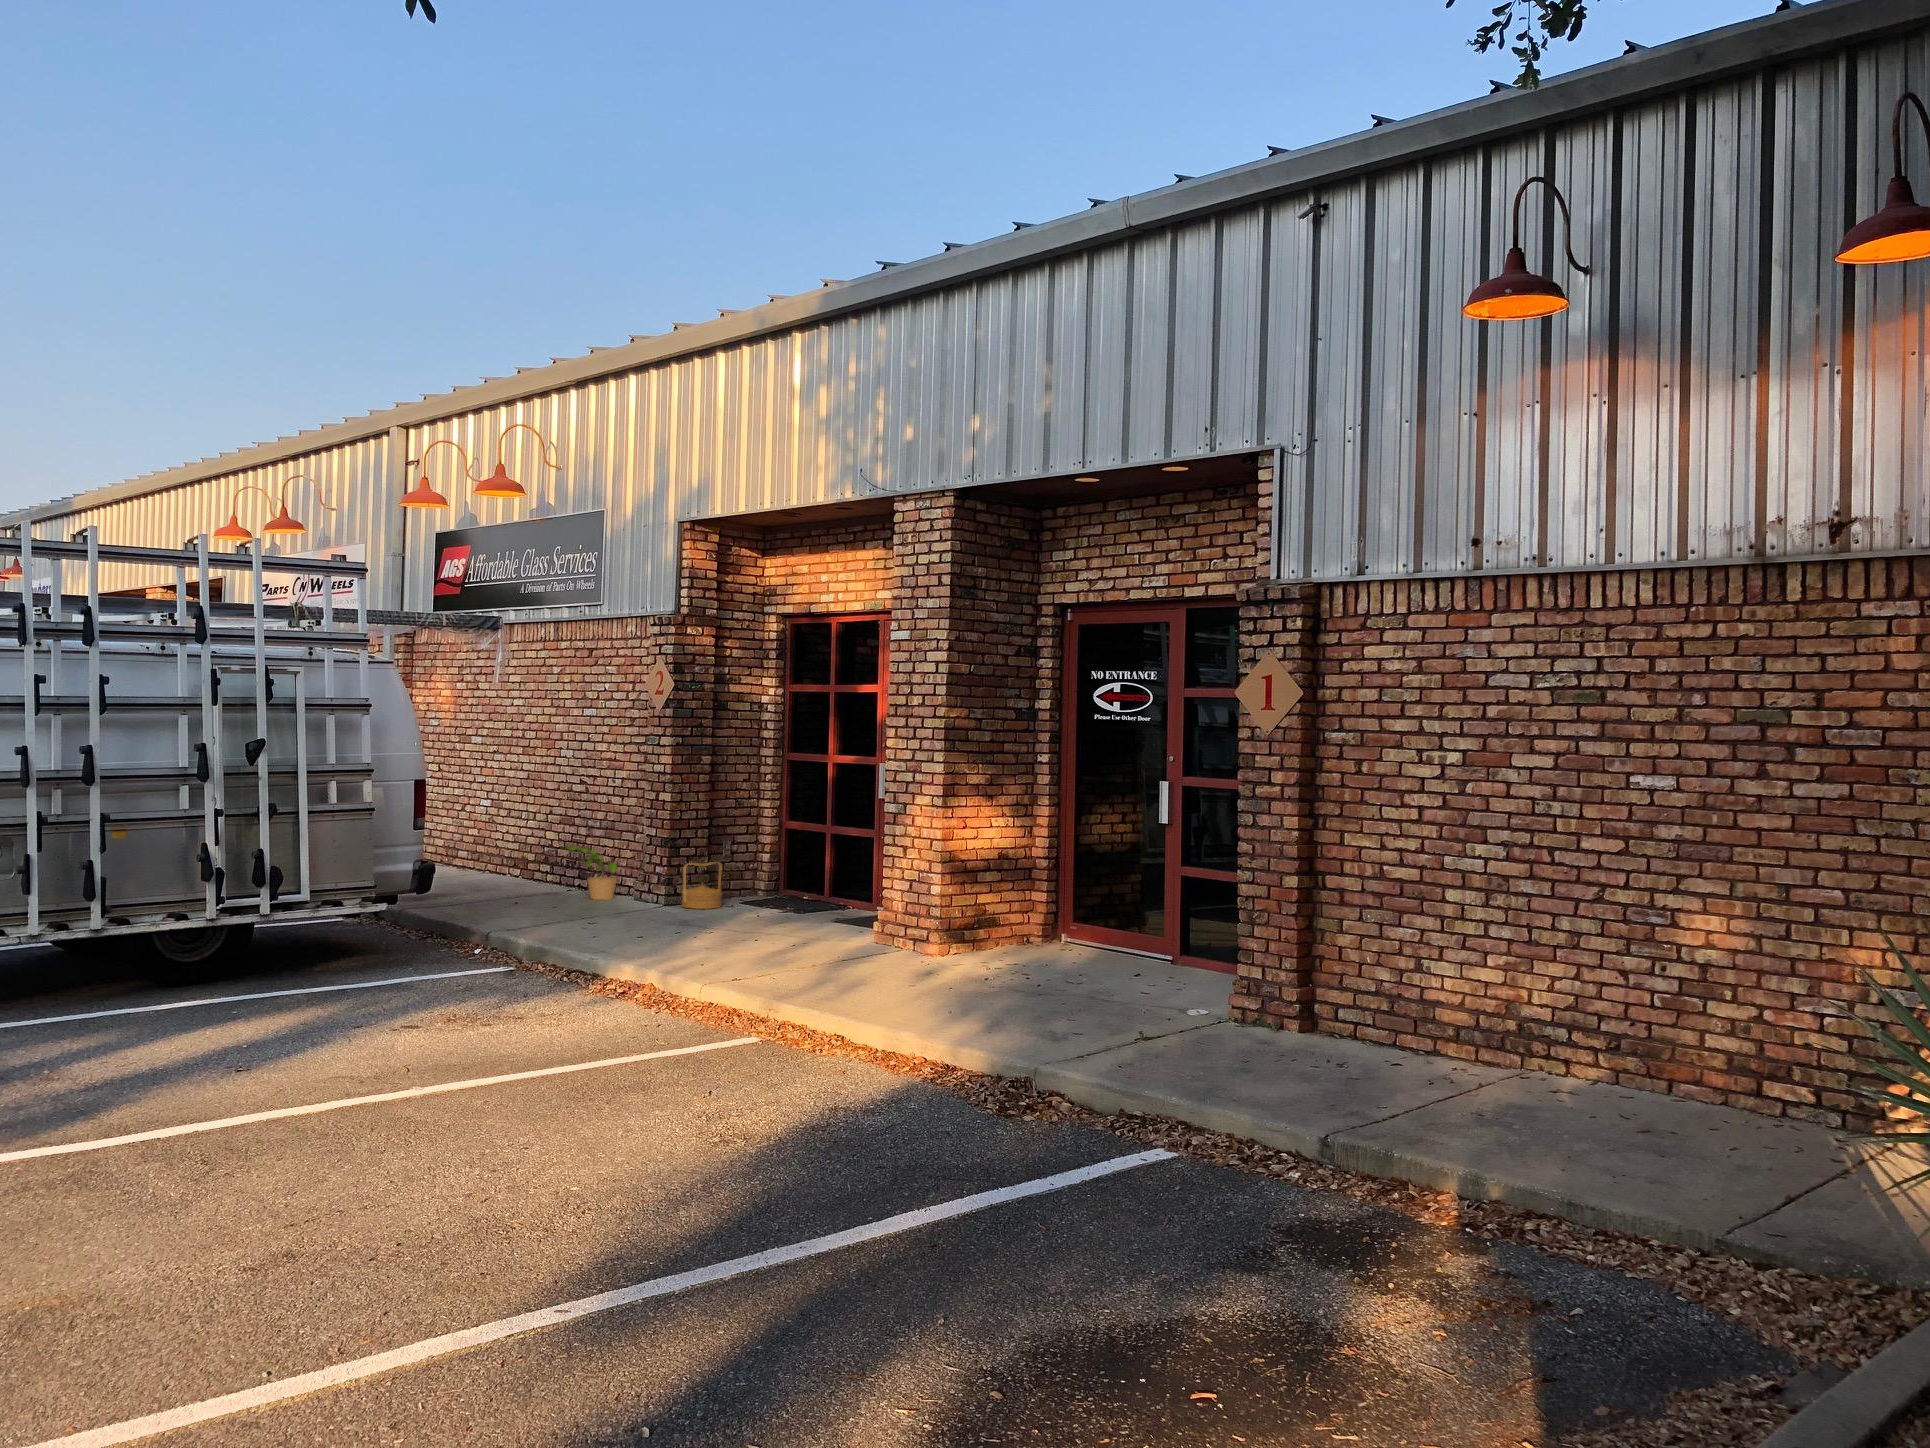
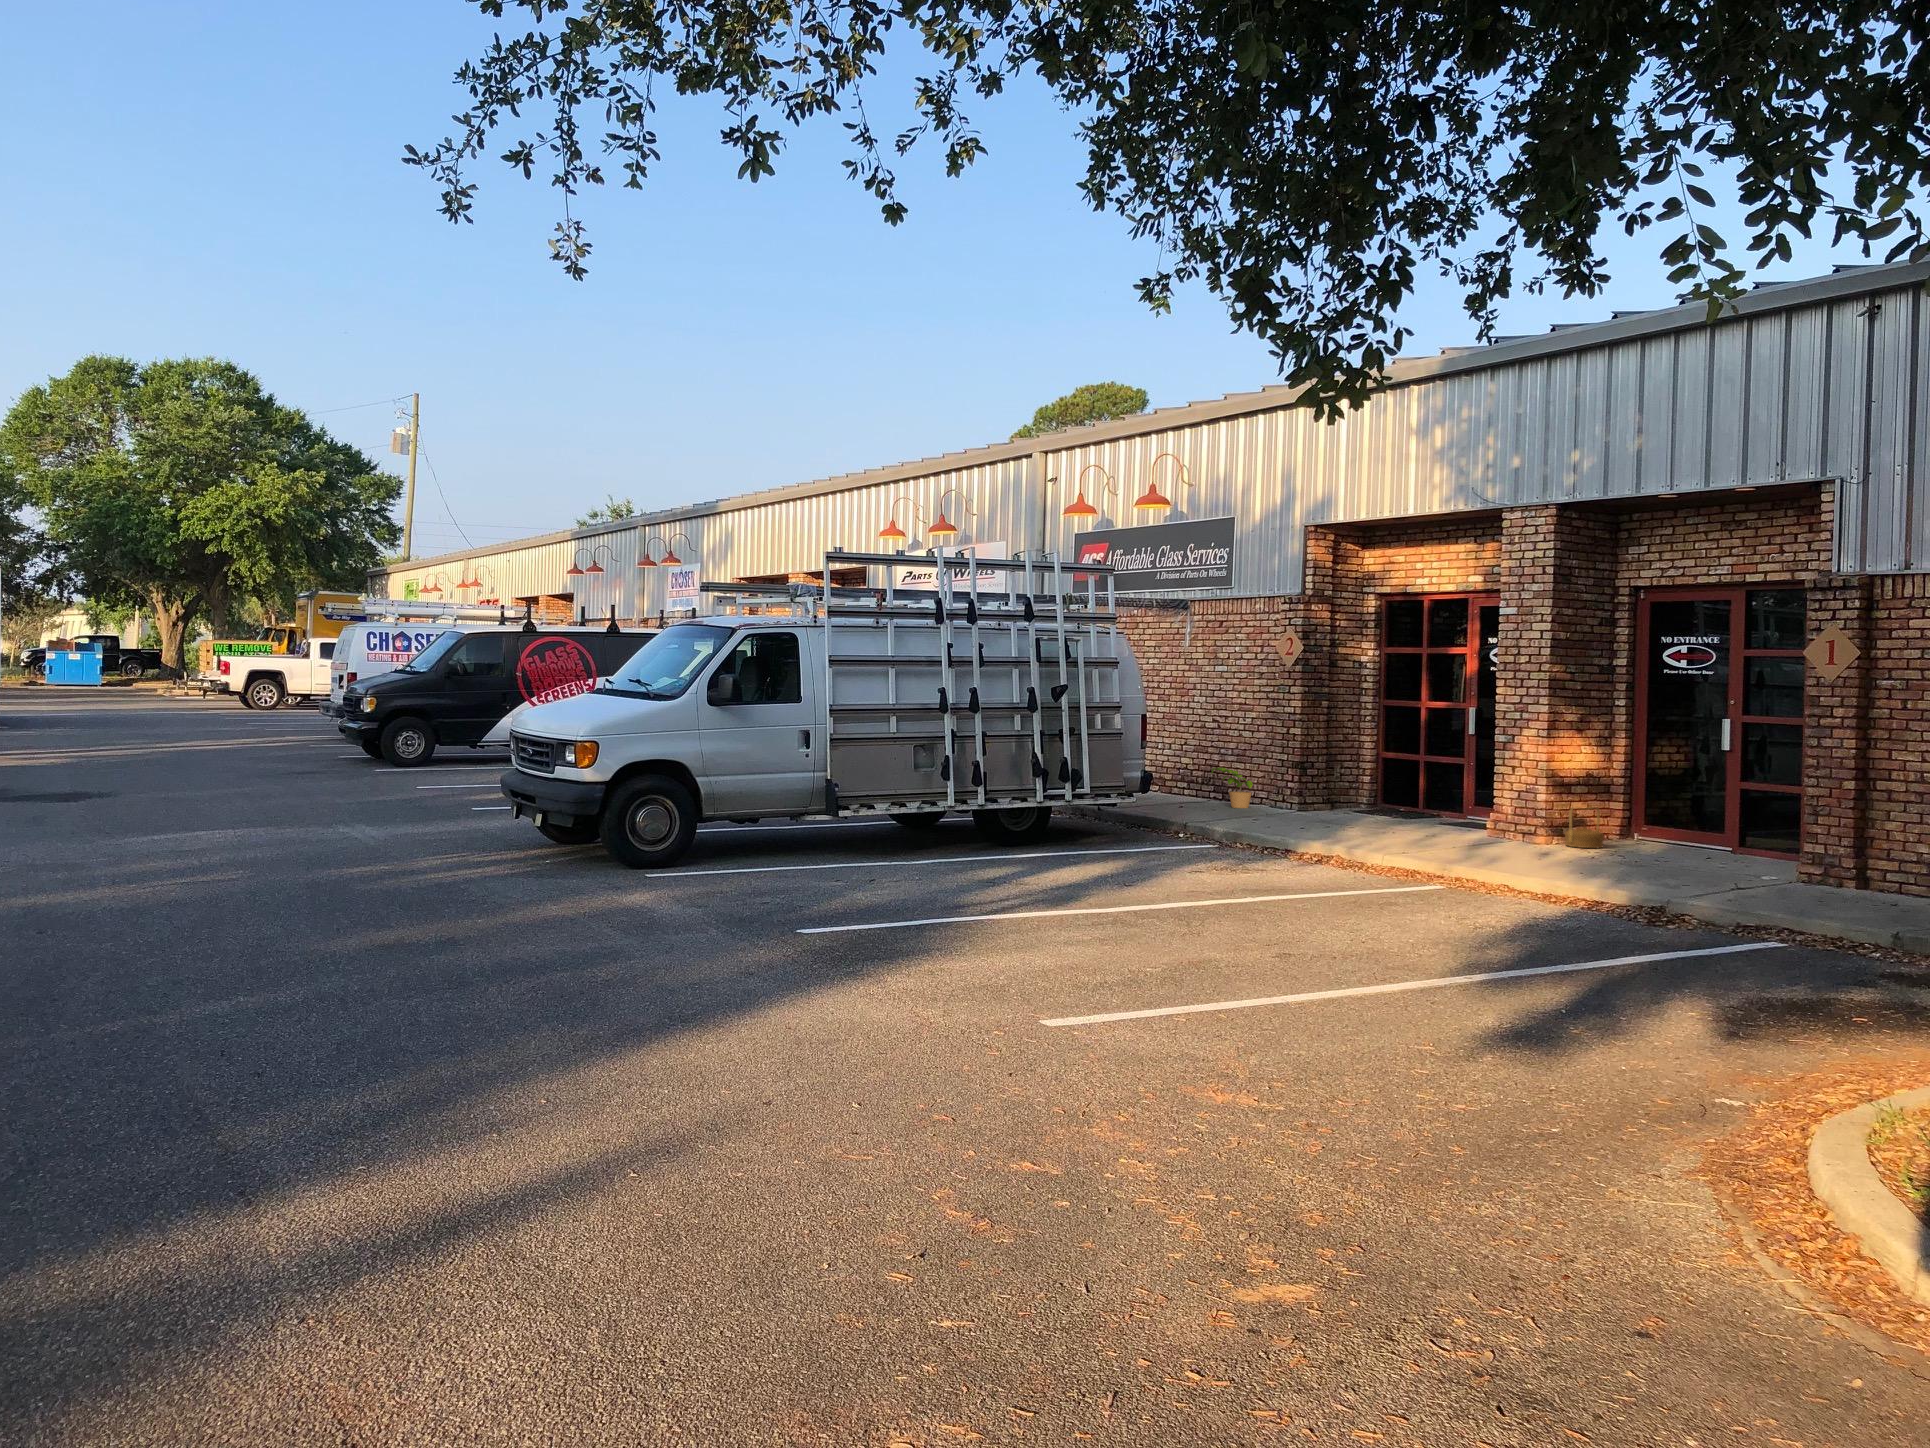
woven basket: present [682,862,722,909] -> present [1565,807,1604,848]

